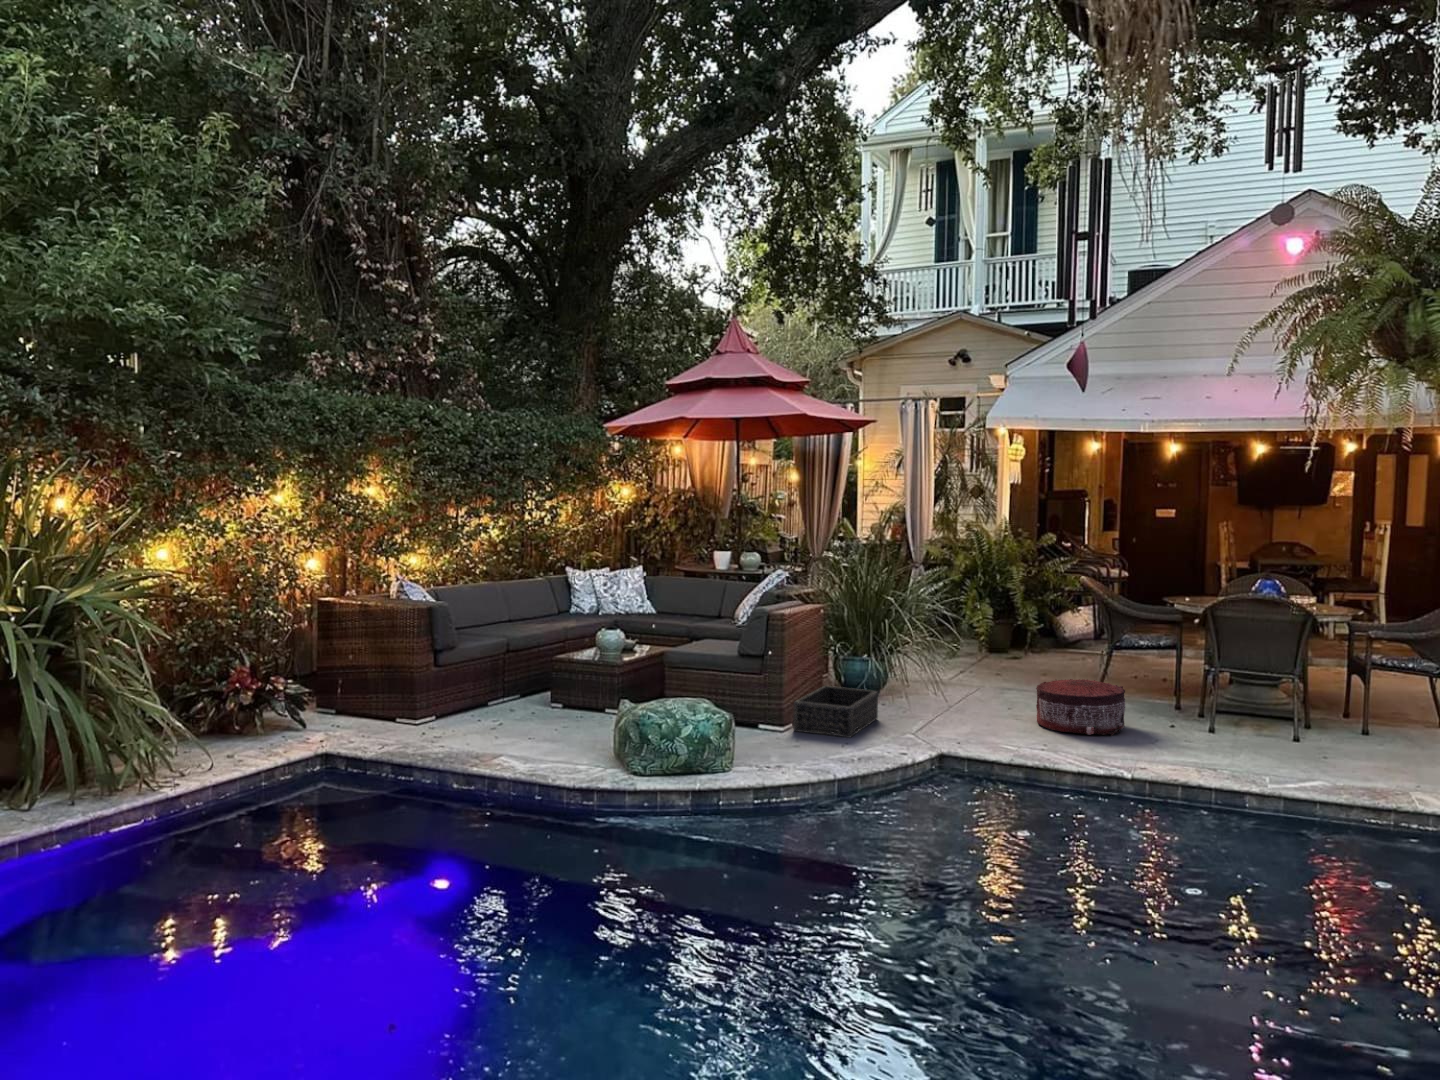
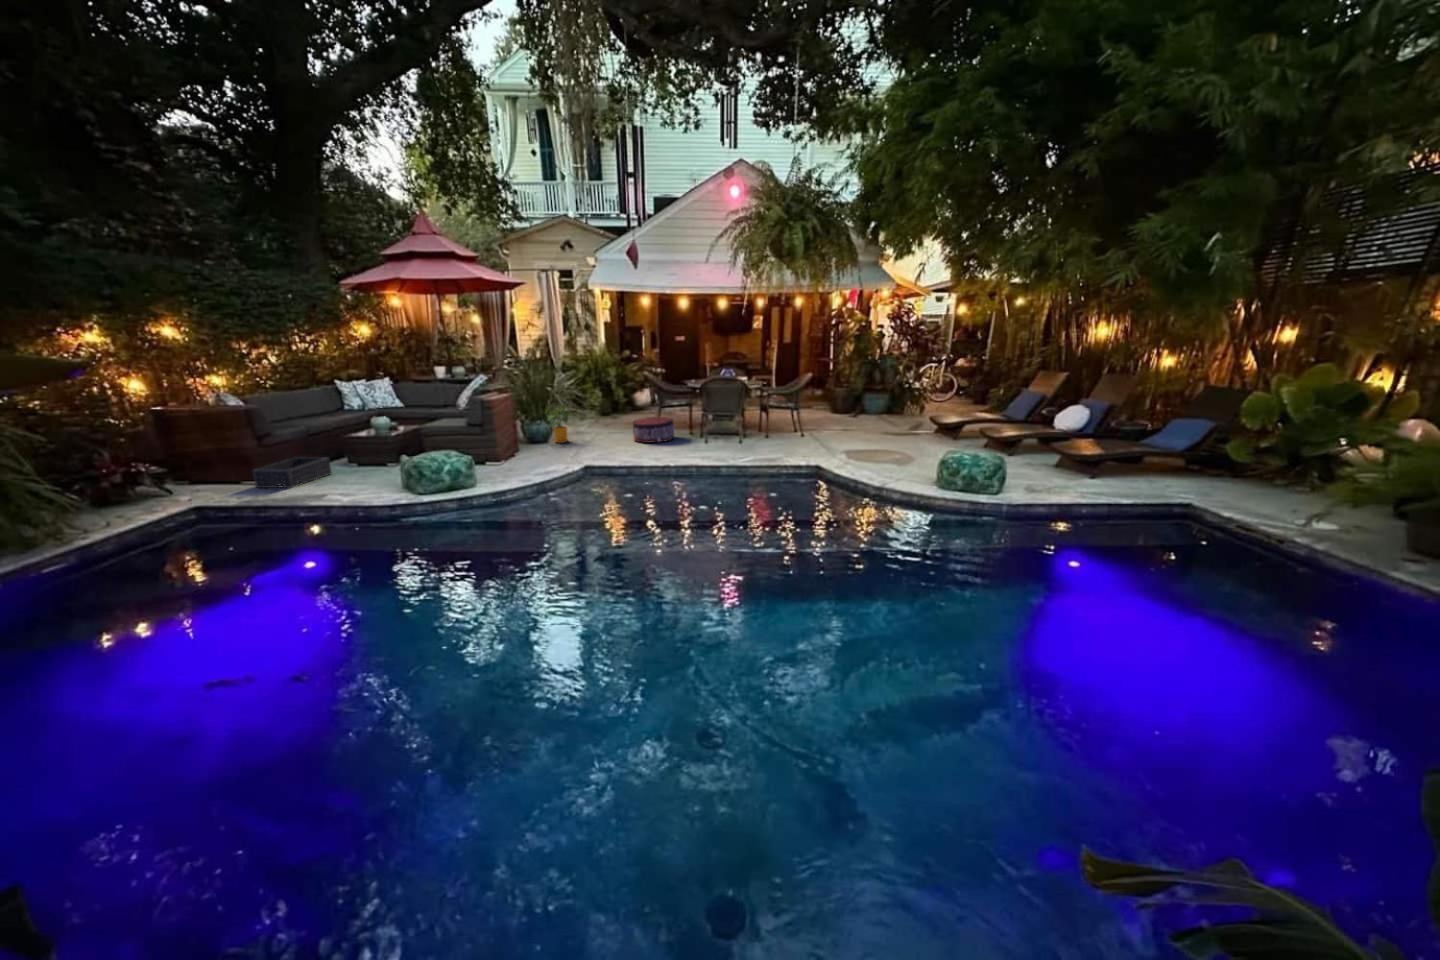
house plant: none [873,635,923,709] -> present [545,404,570,443]
basket: present [793,686,878,738] -> present [252,457,332,488]

